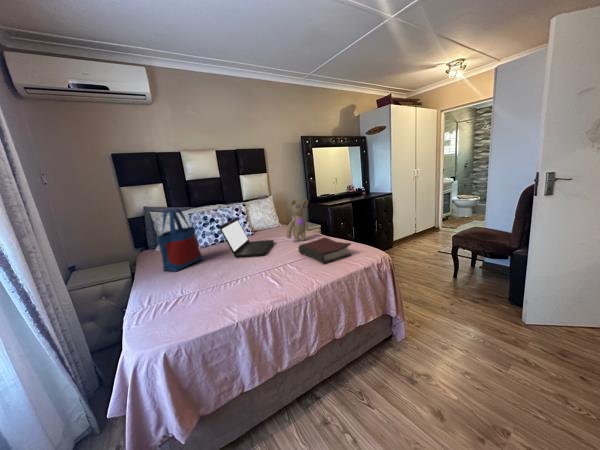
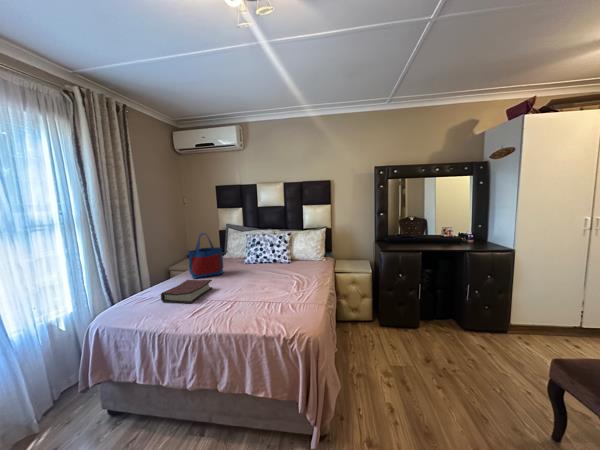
teddy bear: present [286,199,308,241] -> none [284,241,305,284]
laptop: present [219,218,274,258] -> none [226,247,278,287]
hardback book: present [298,237,351,264] -> present [161,280,212,304]

